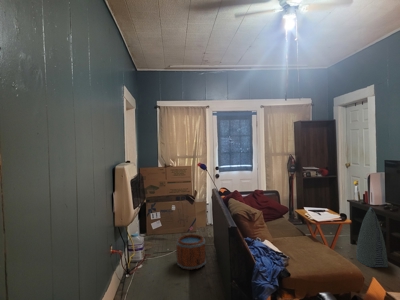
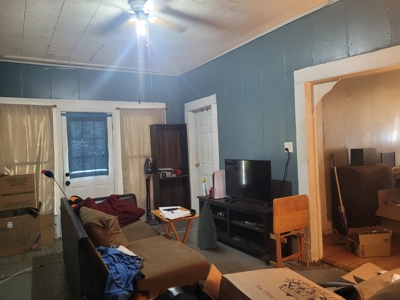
bucket: present [176,234,206,270] -> none [17,250,55,290]

